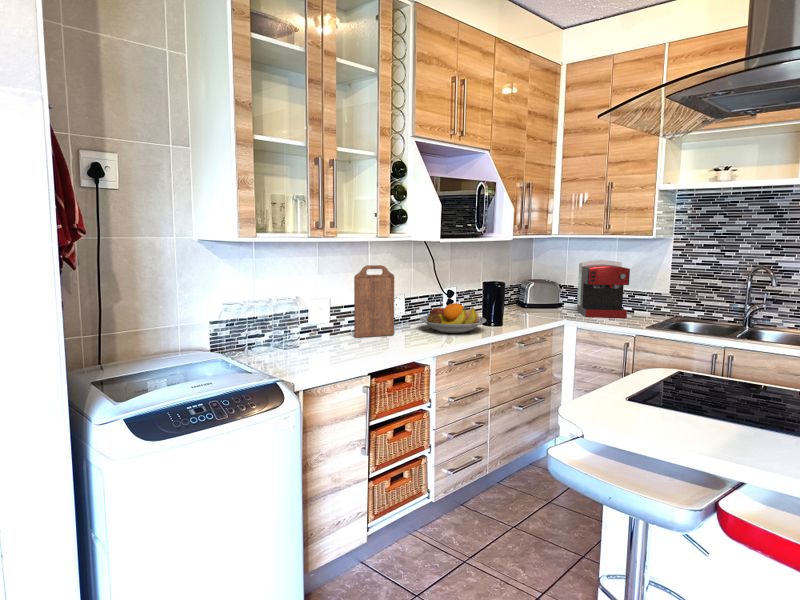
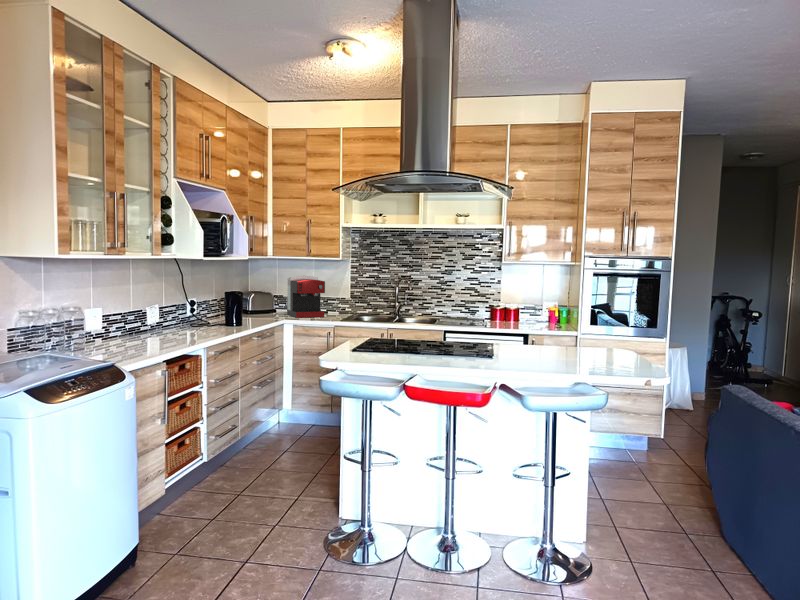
cutting board: present [354,265,394,337] -> none [126,279,161,340]
fruit bowl: present [420,303,486,333] -> none [177,309,233,332]

